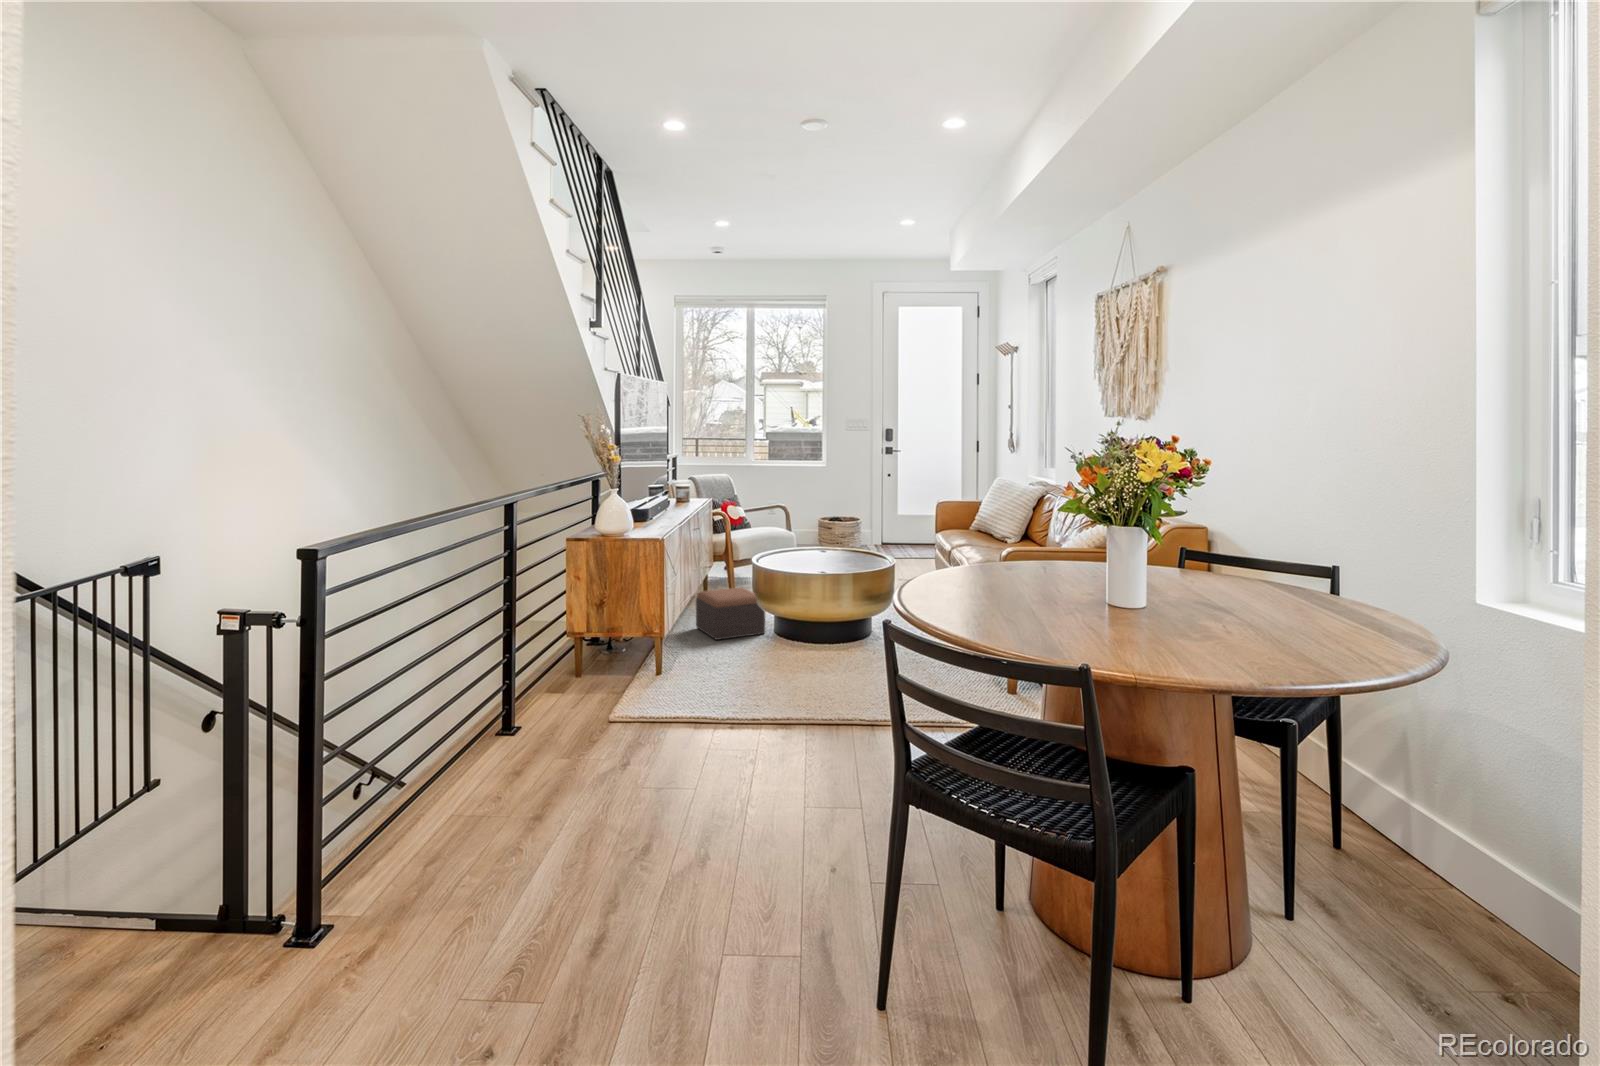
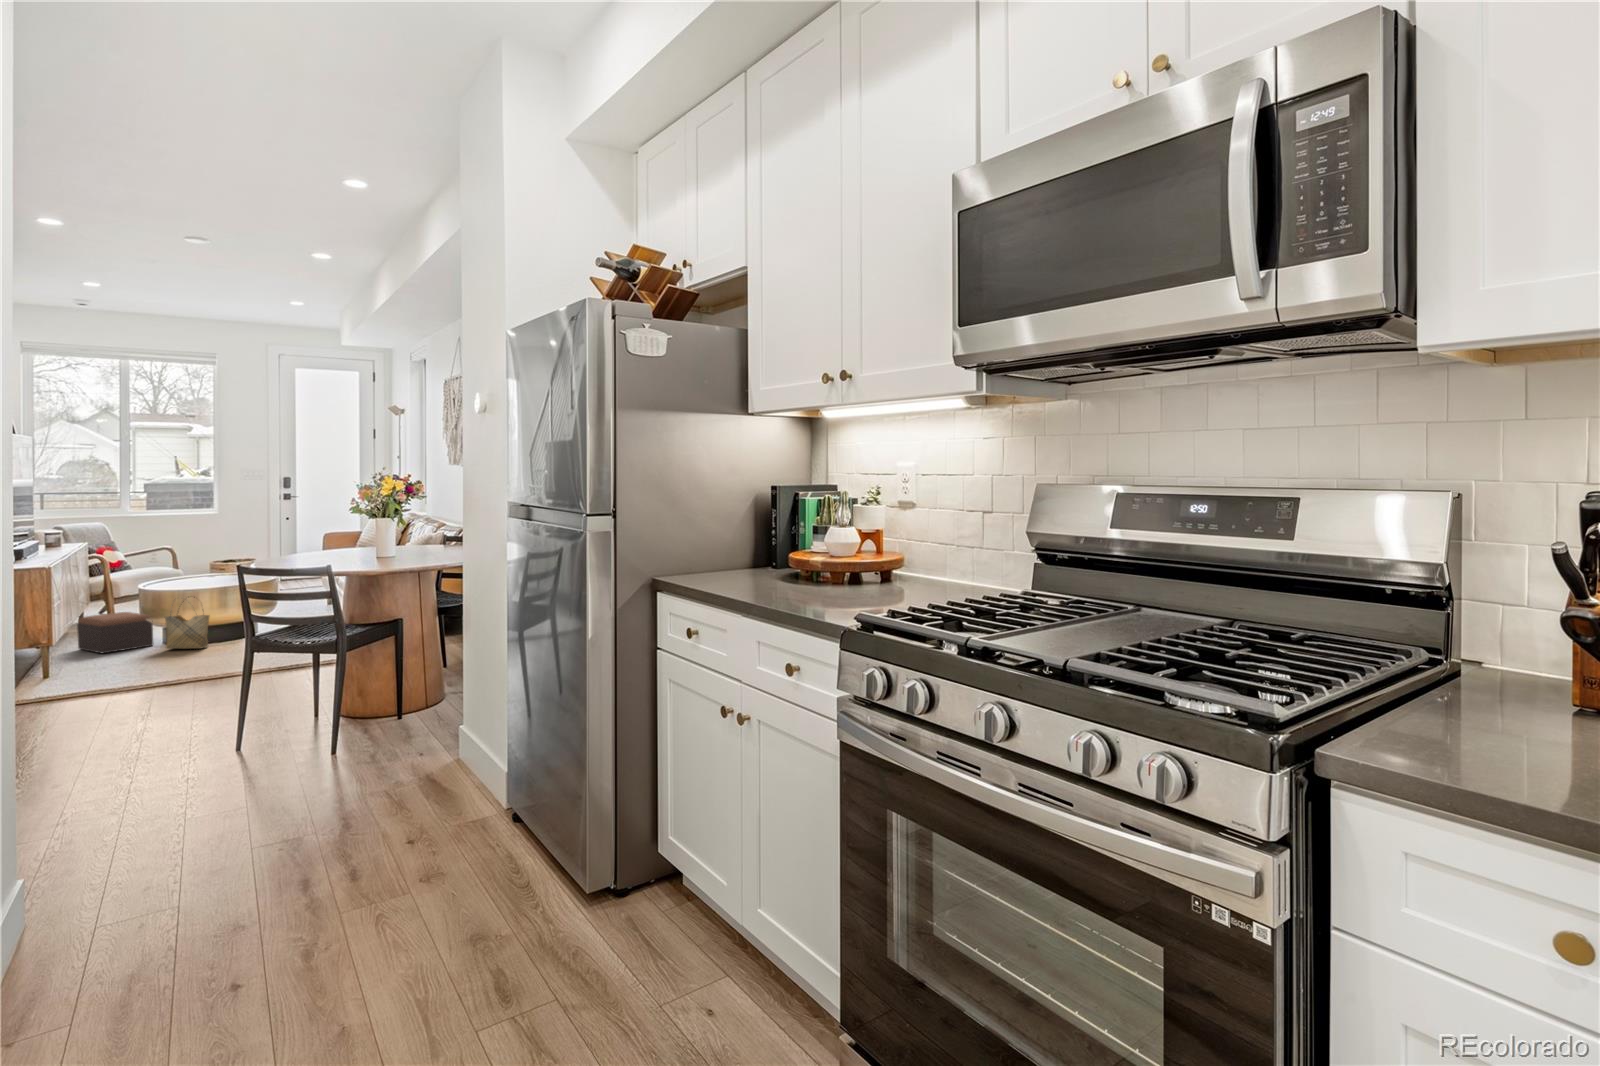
woven basket: none [777,580,825,649] -> present [165,610,209,649]

